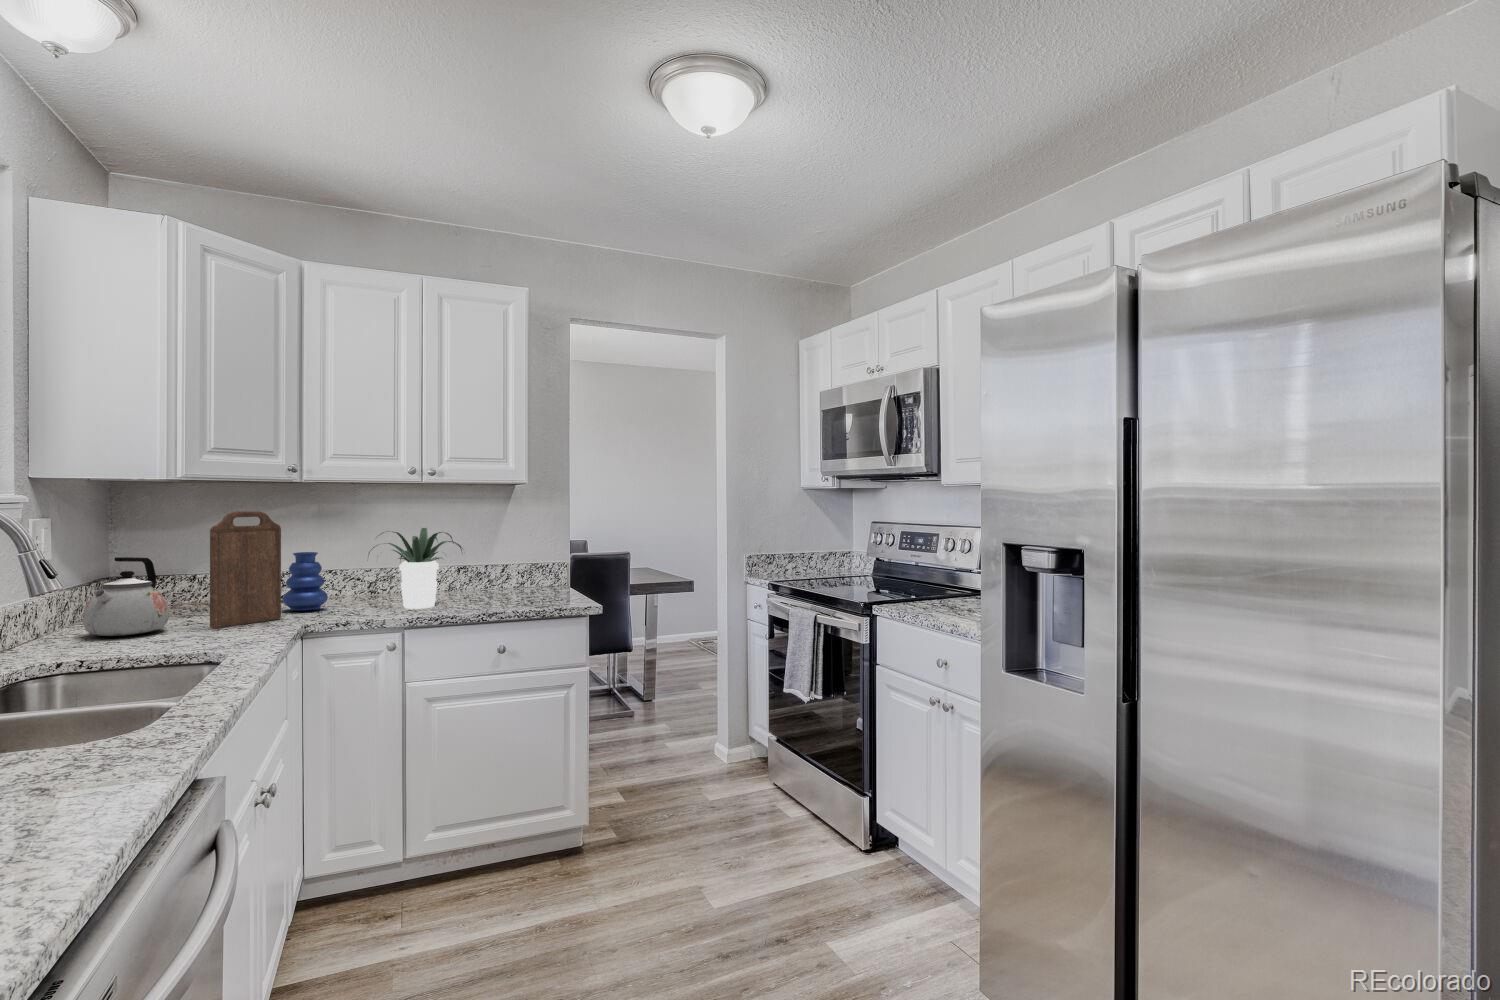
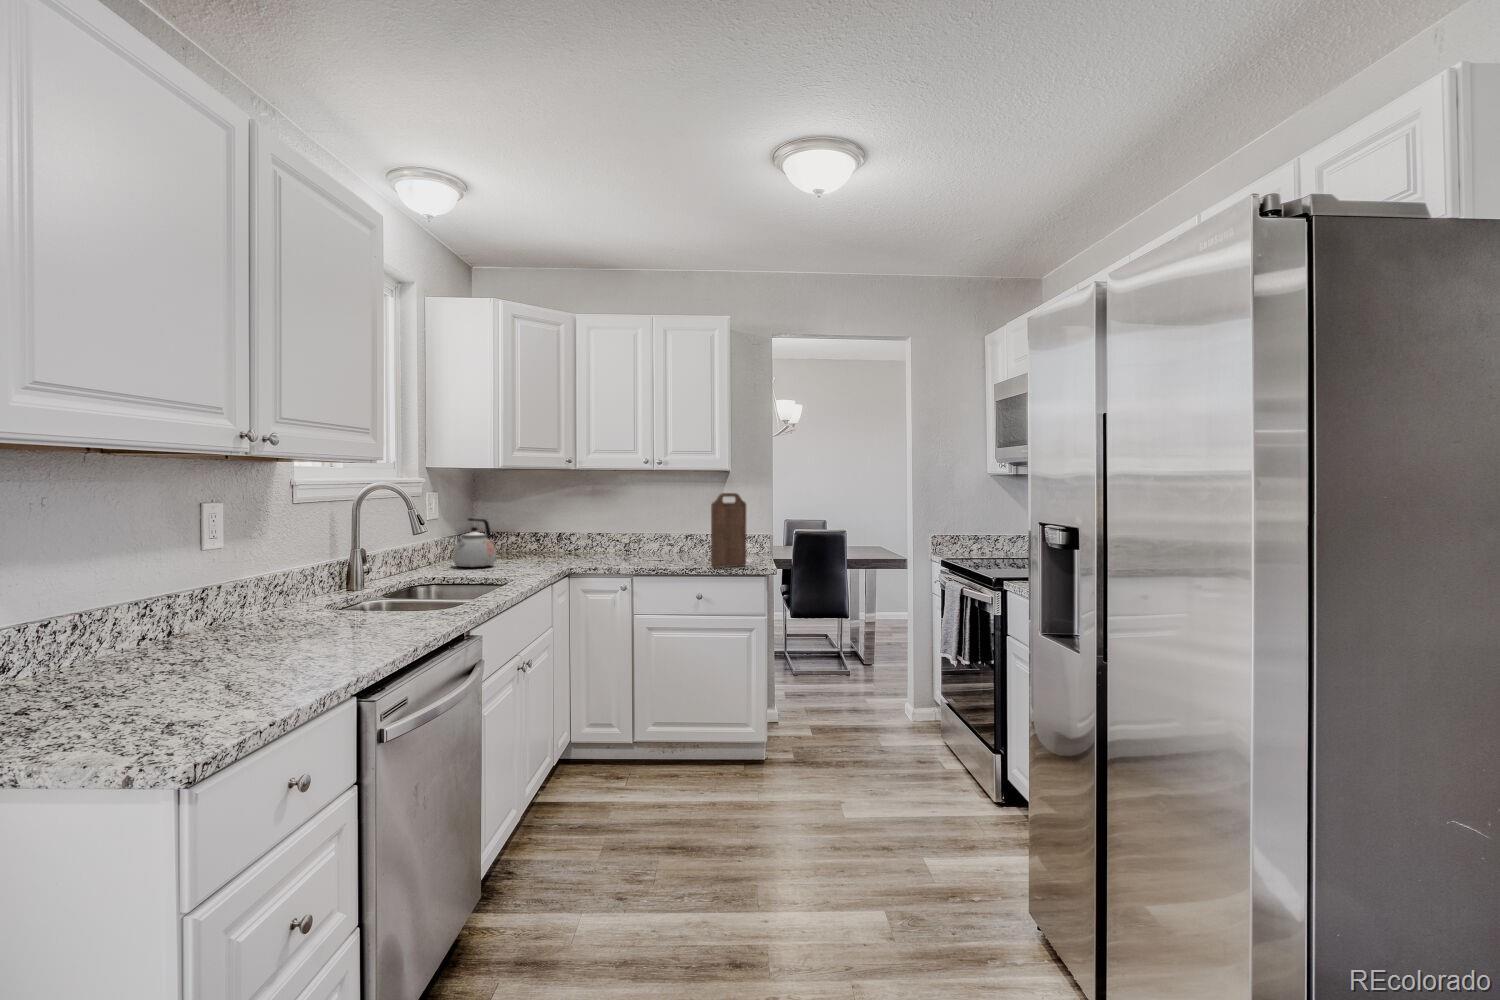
cutting board: present [210,511,281,628] -> present [711,493,746,568]
potted plant: present [369,528,463,609] -> none [616,504,684,563]
vase: present [283,552,328,611] -> none [565,520,592,560]

